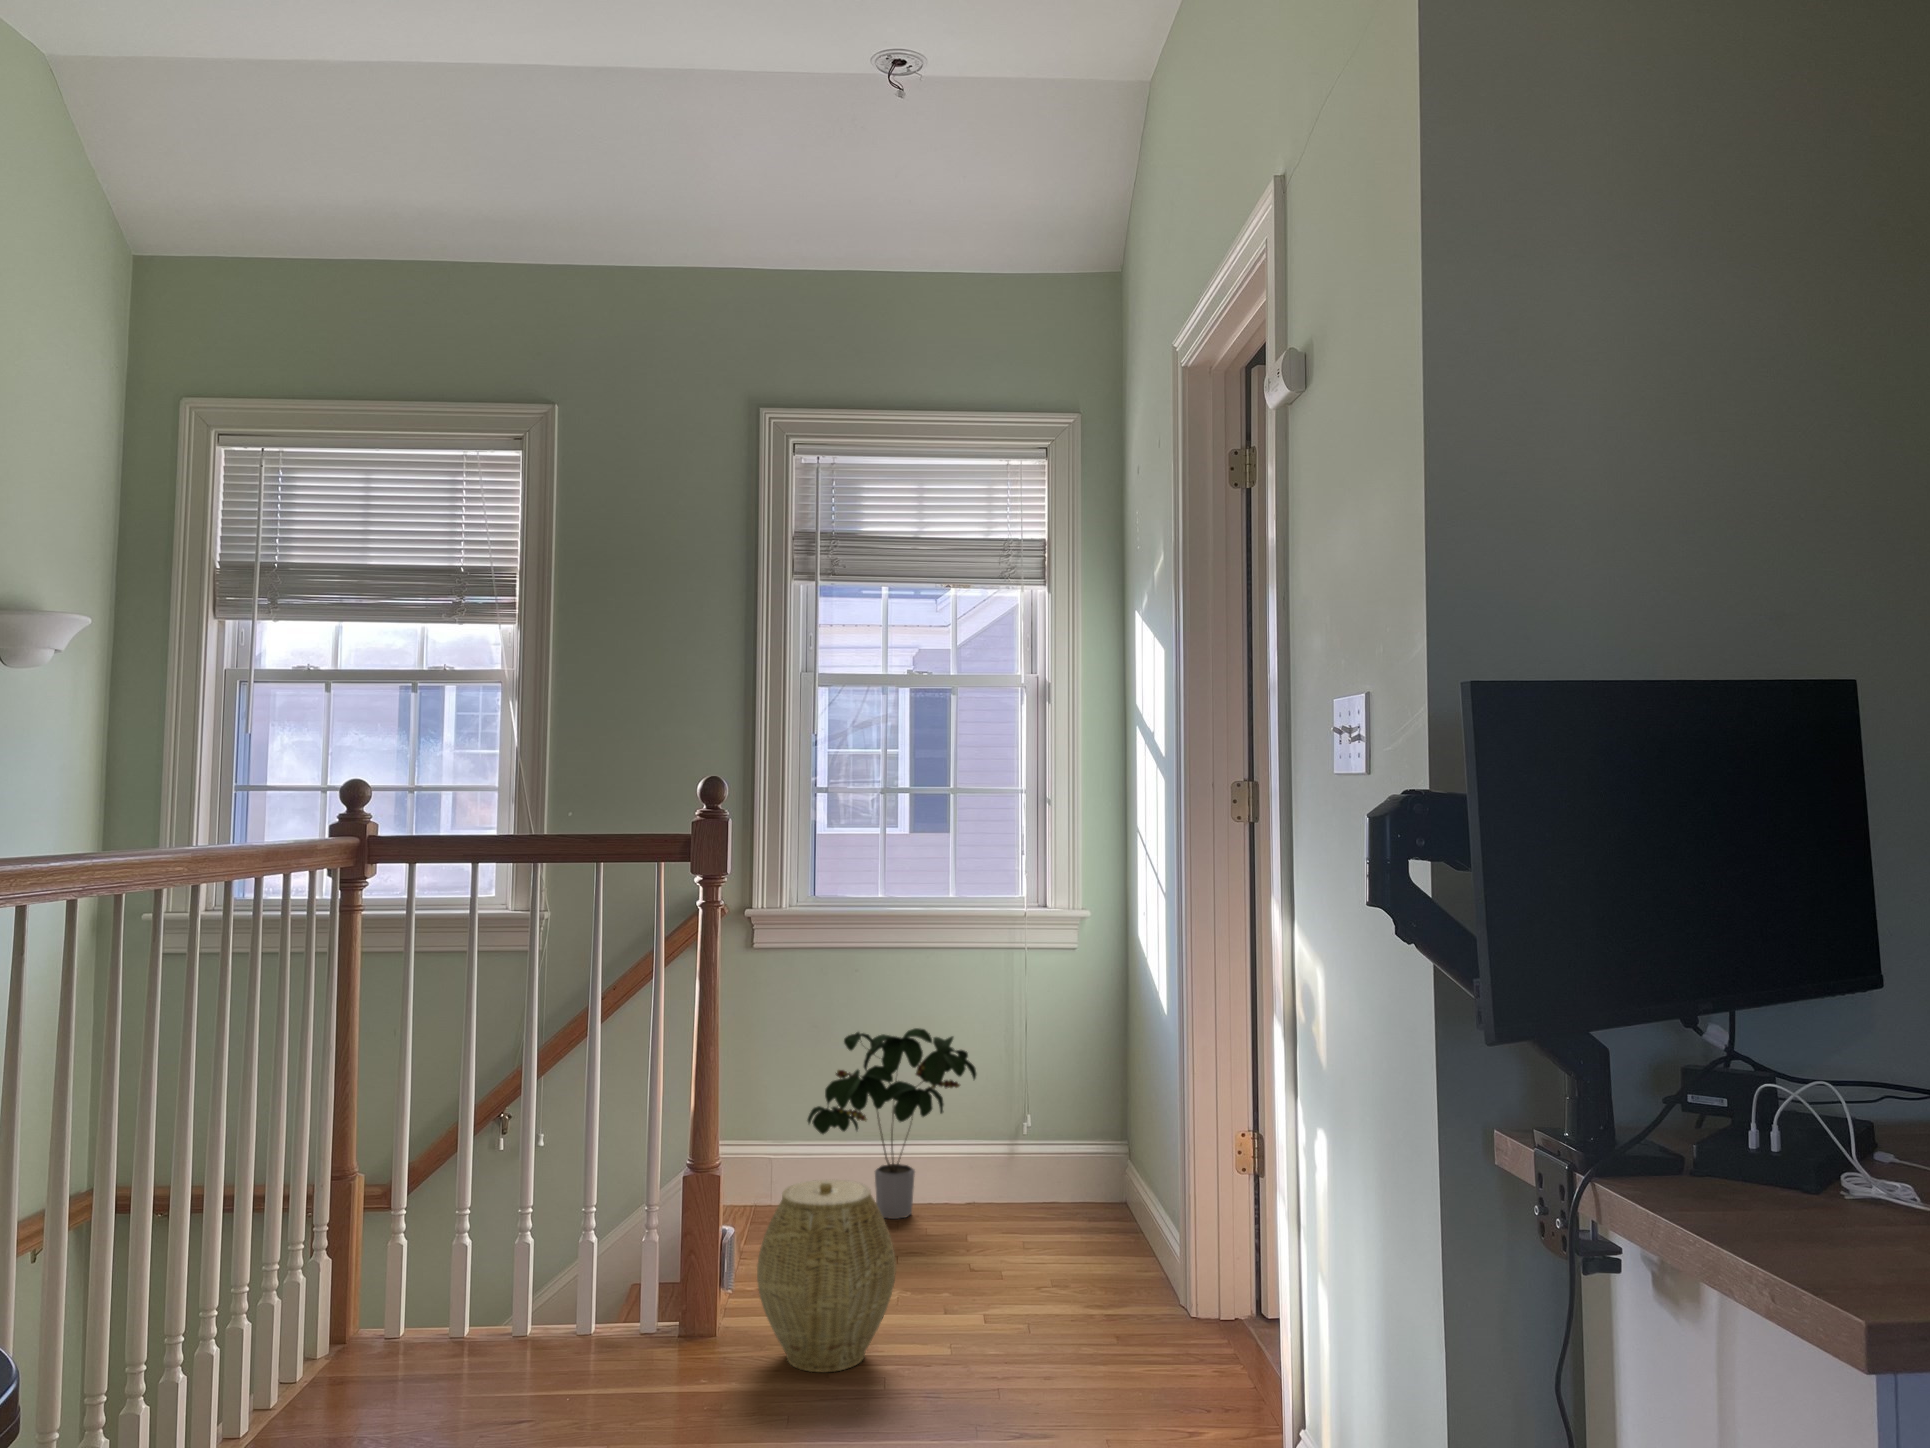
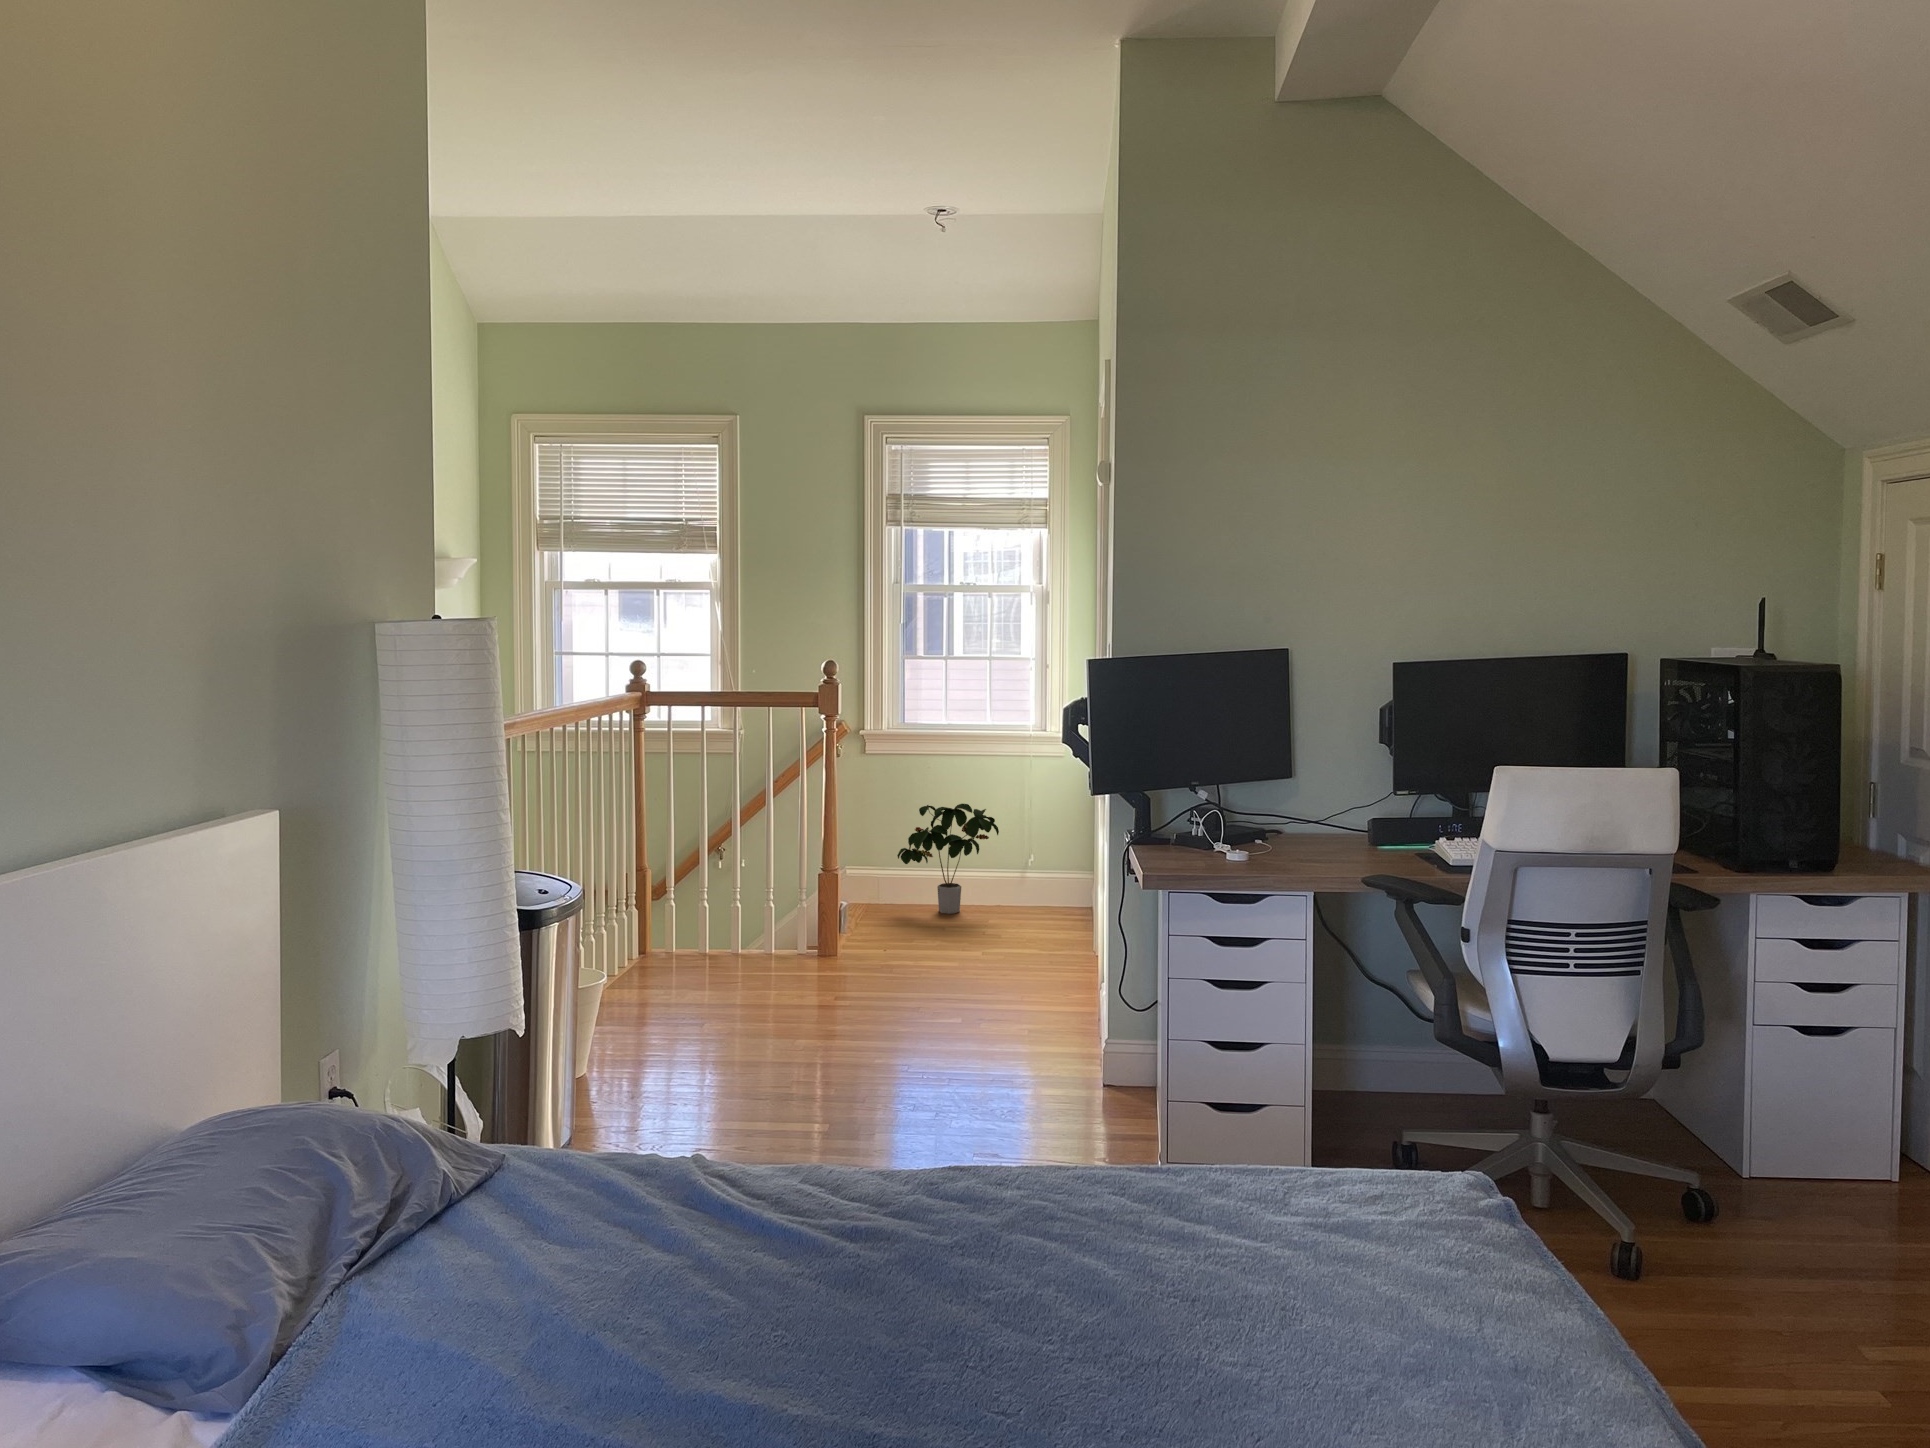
woven basket: present [757,1180,896,1372] -> none [856,879,929,974]

